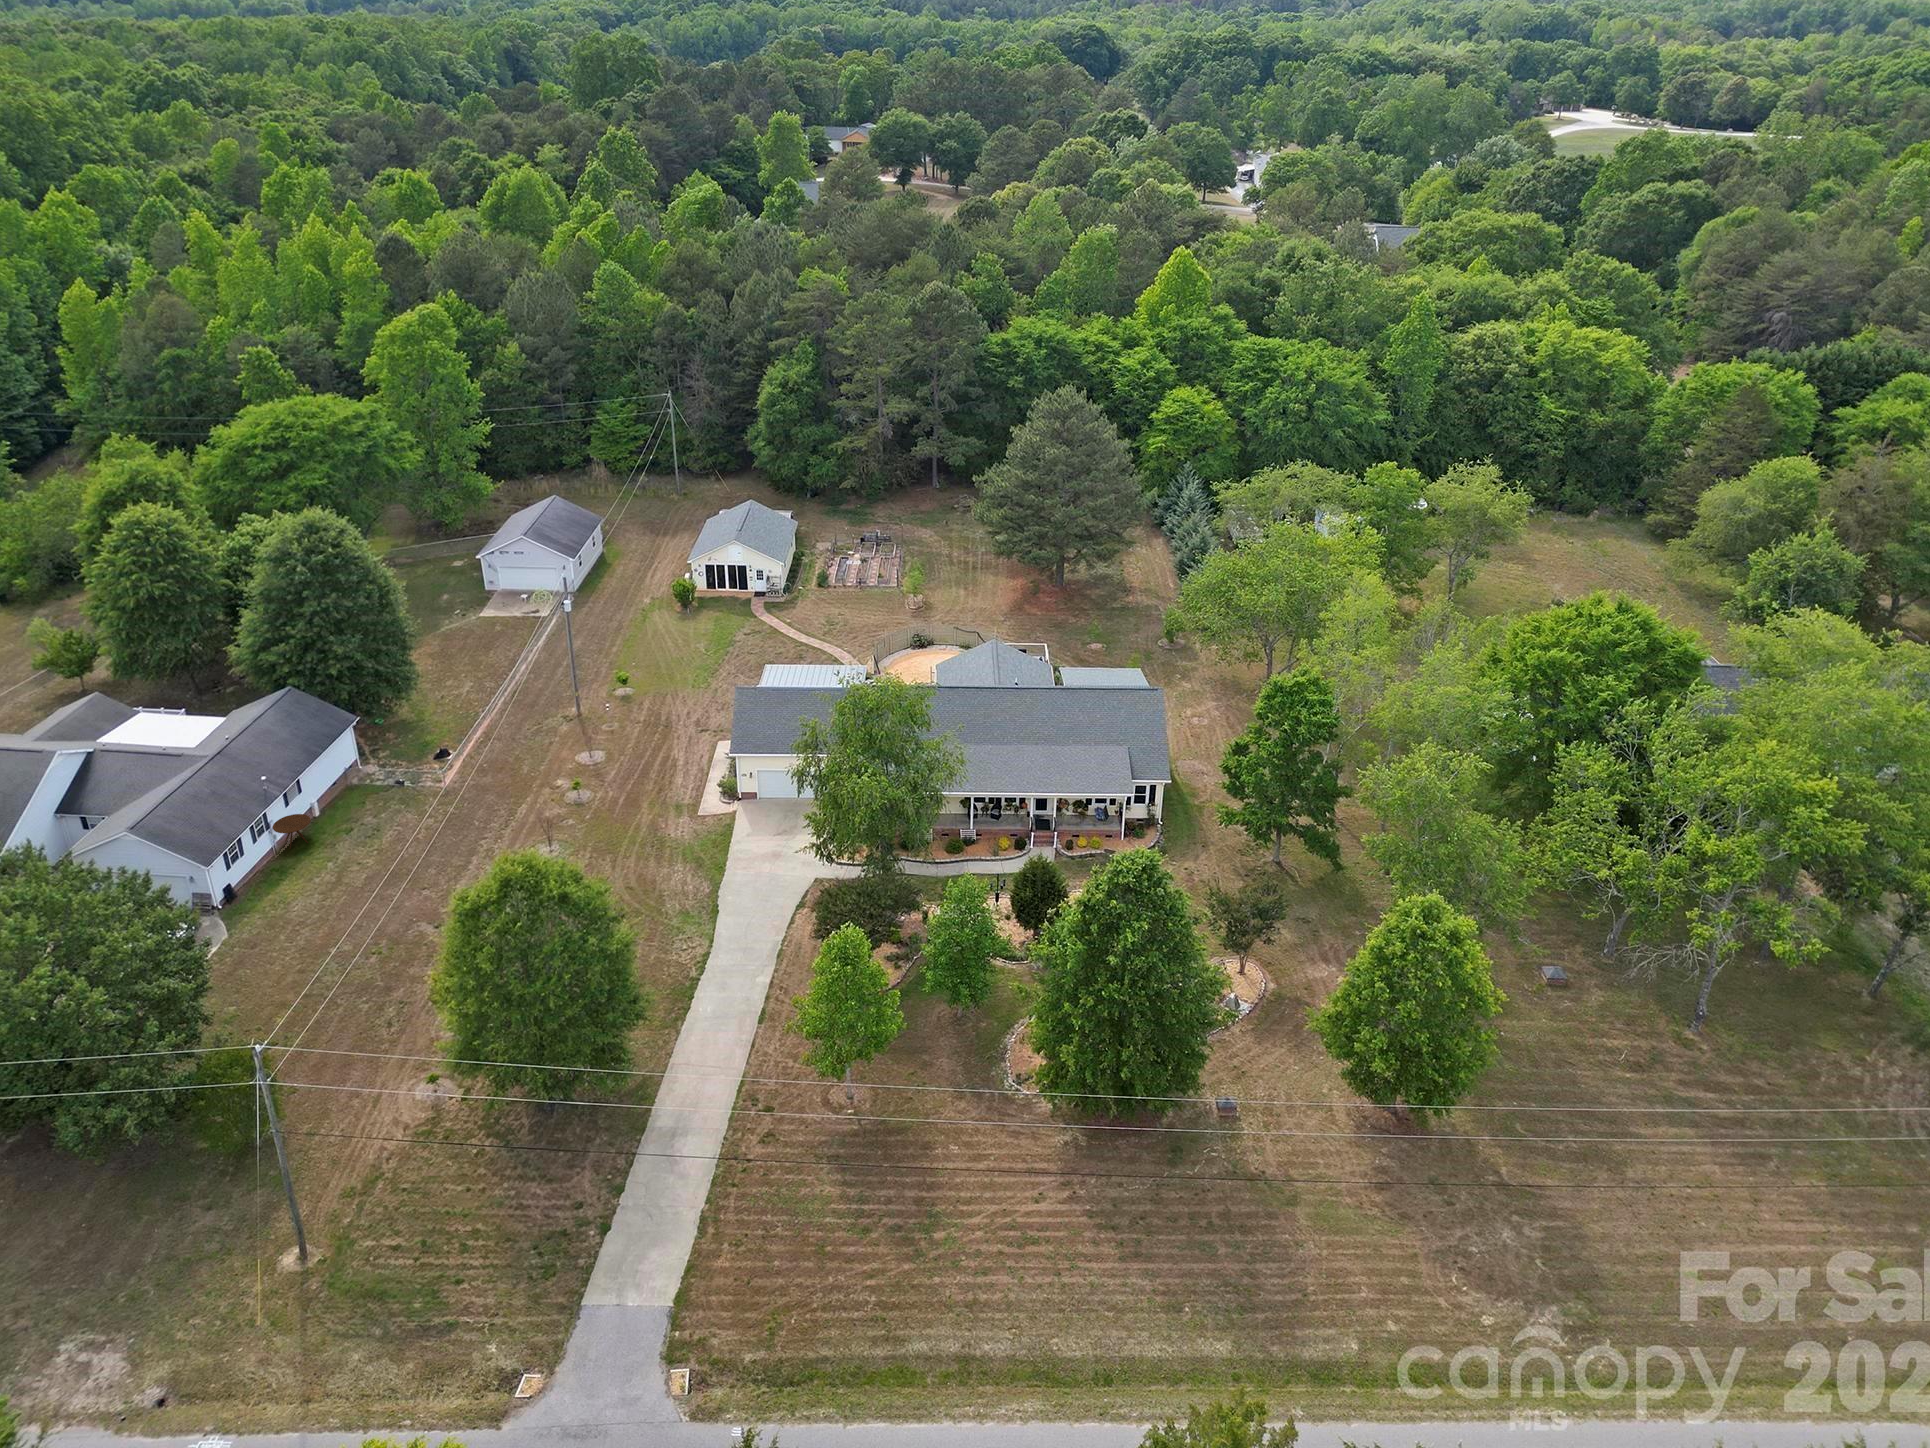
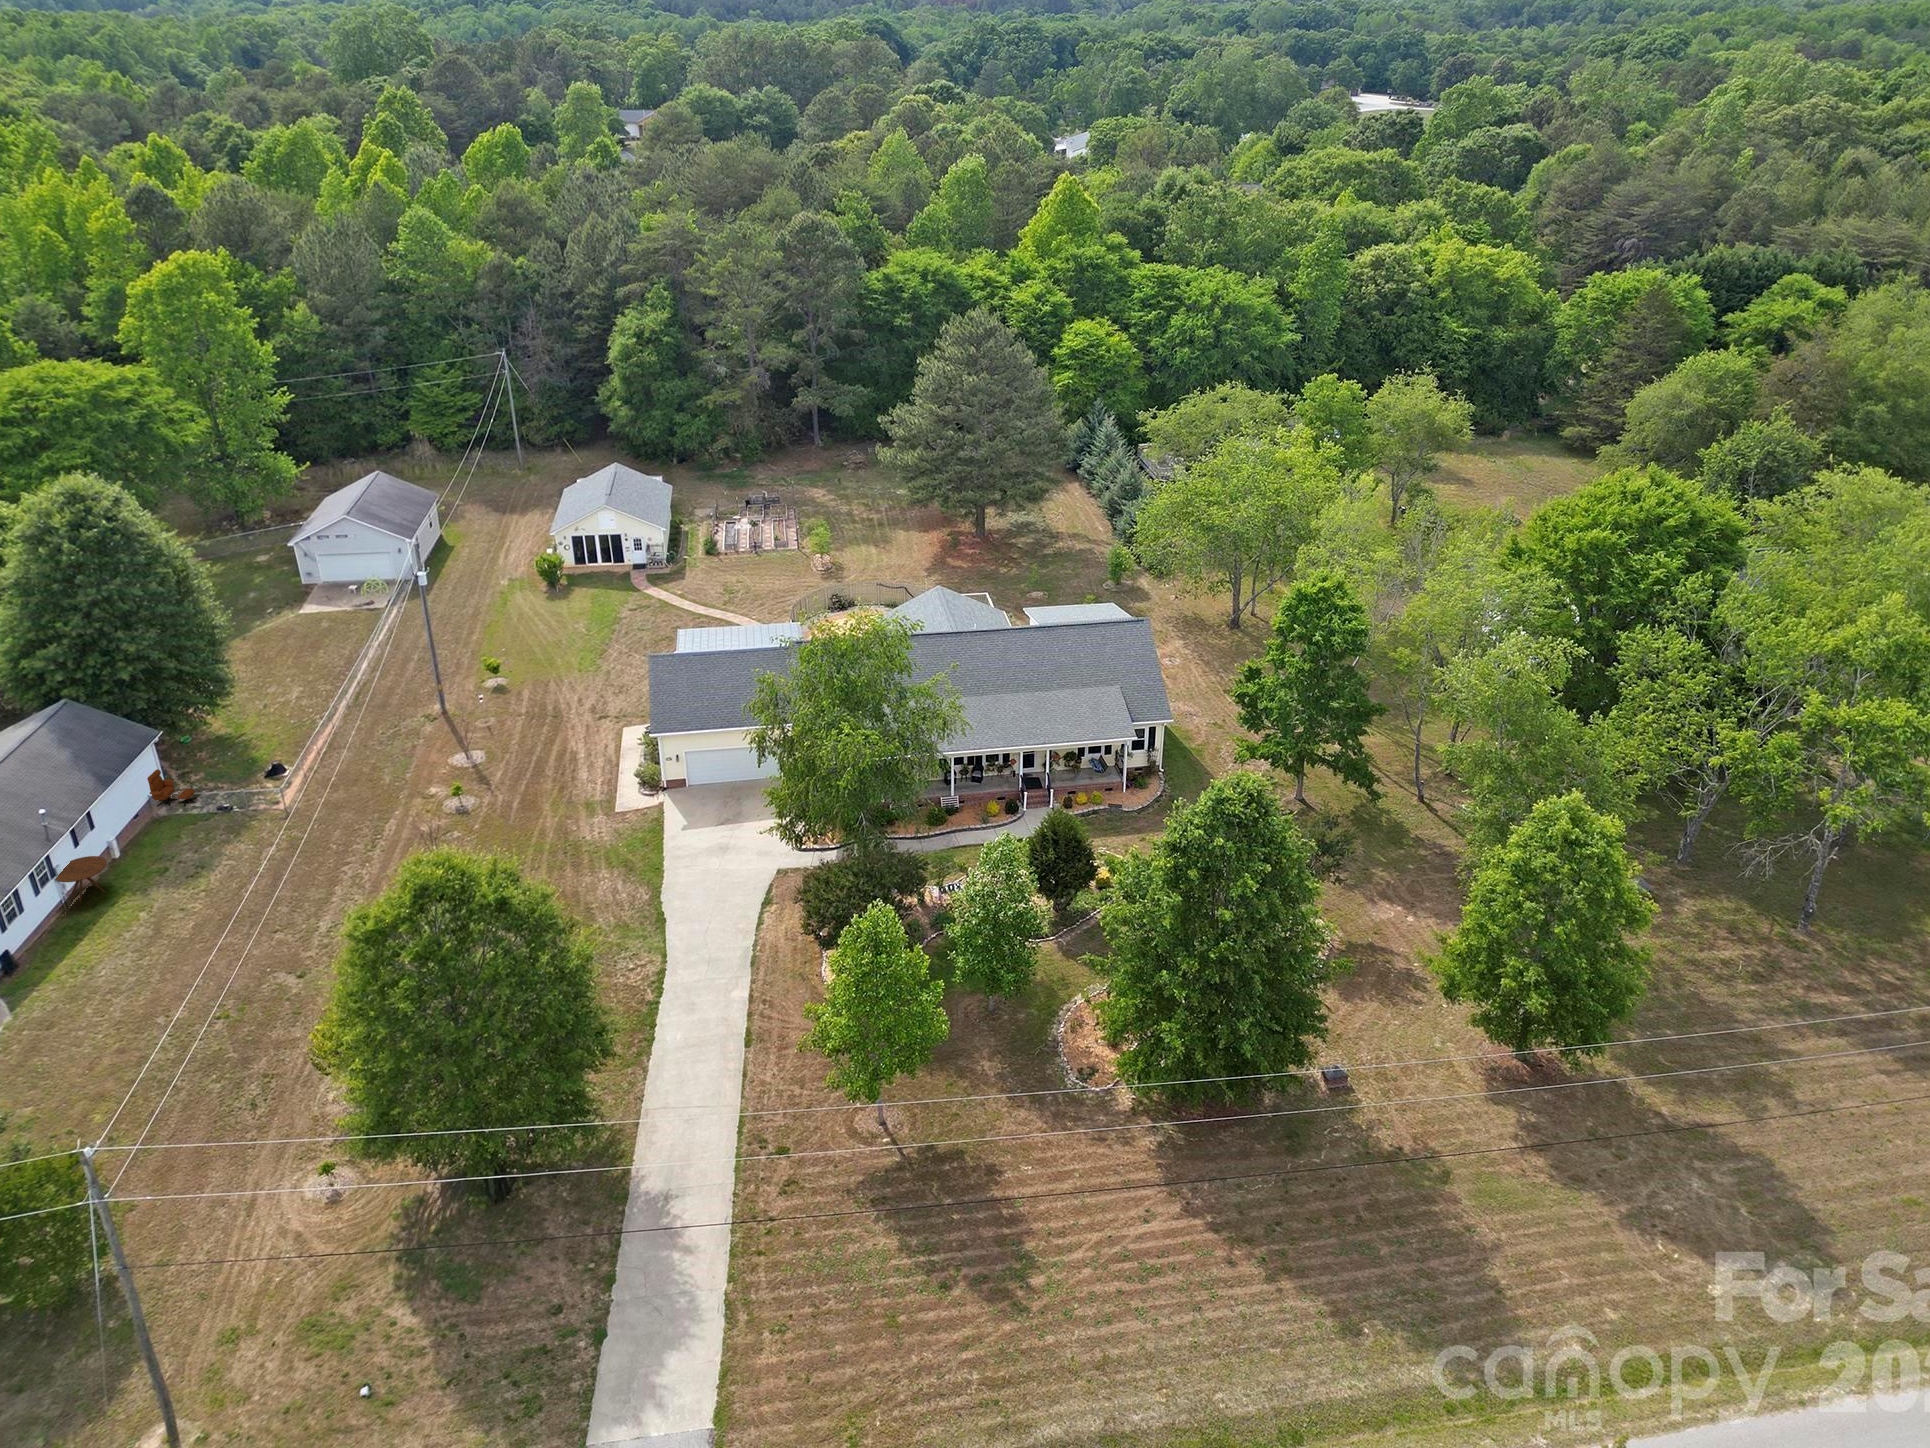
lounge chair: none [346,748,382,778] -> present [147,769,198,806]

